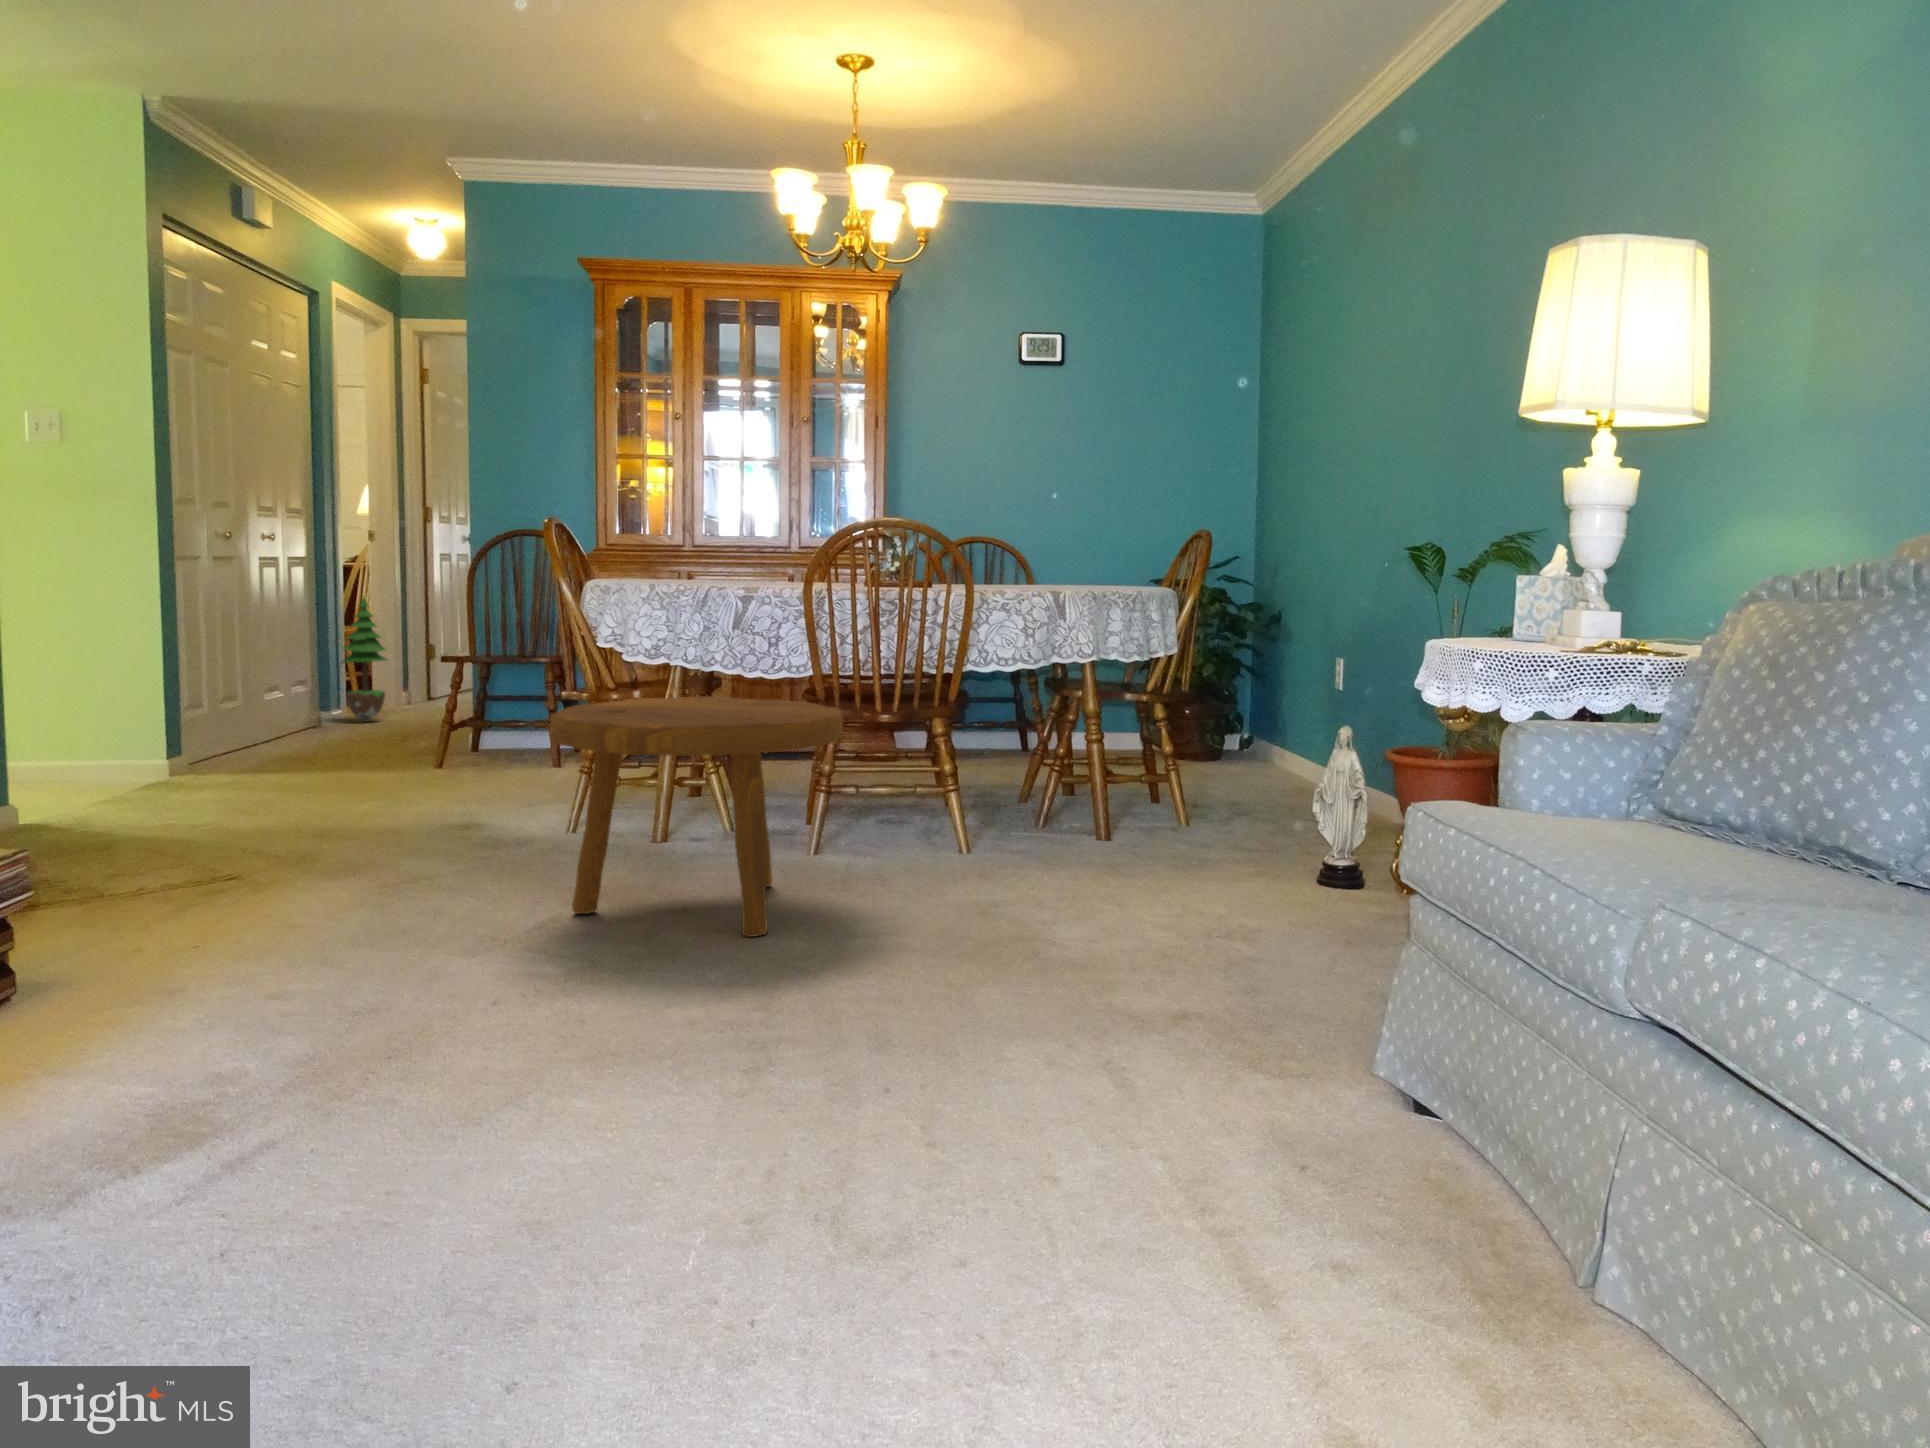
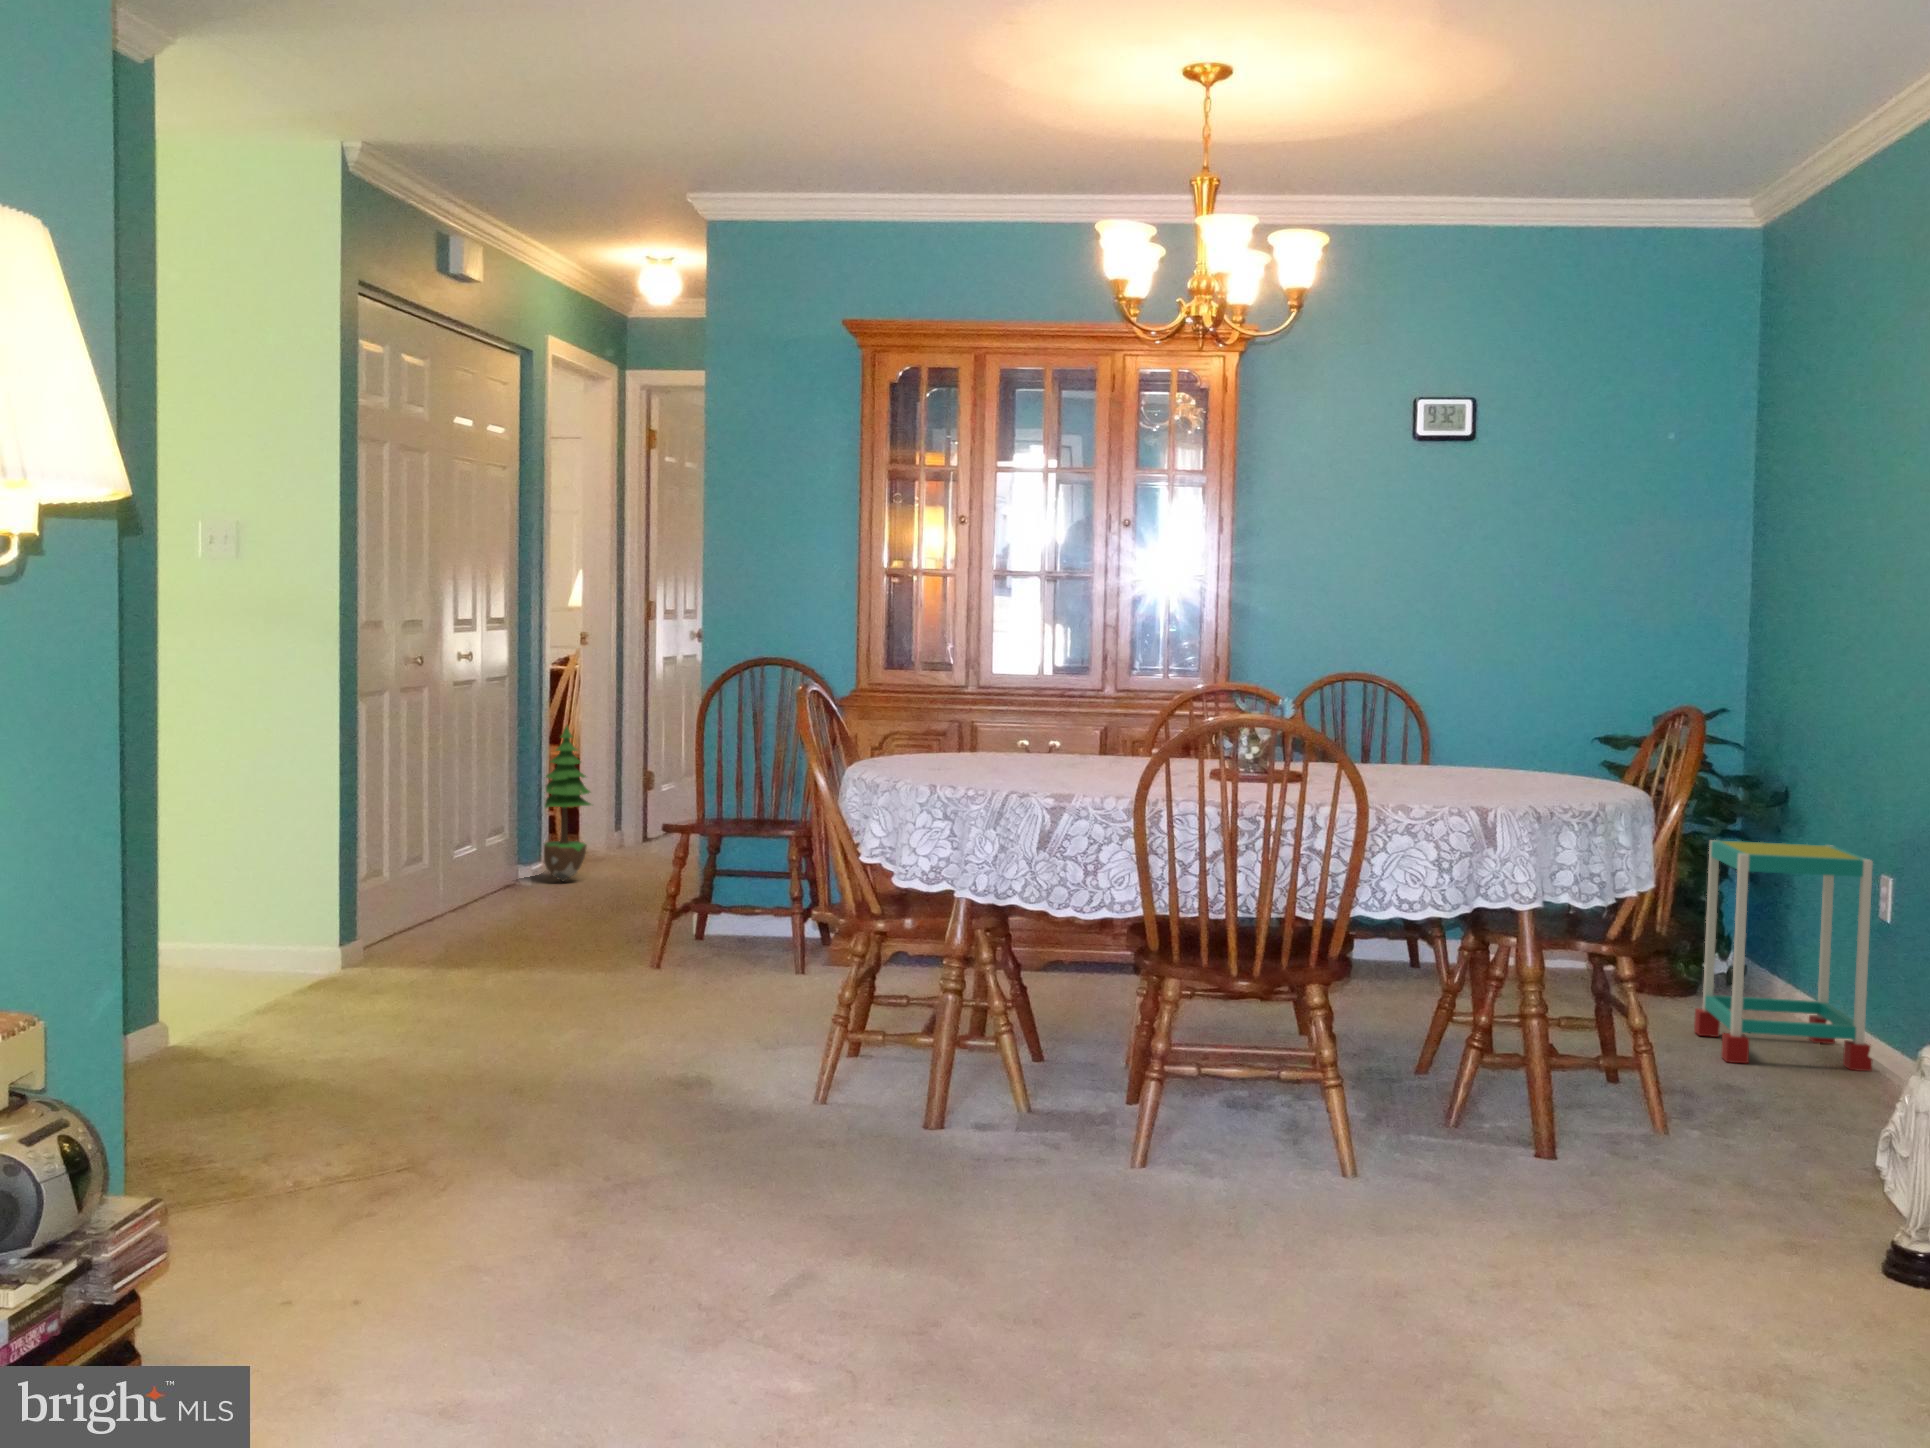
side table: none [1216,641,1329,791] -> present [1694,840,1873,1071]
footstool: present [552,696,843,937] -> none [810,950,1191,1316]

